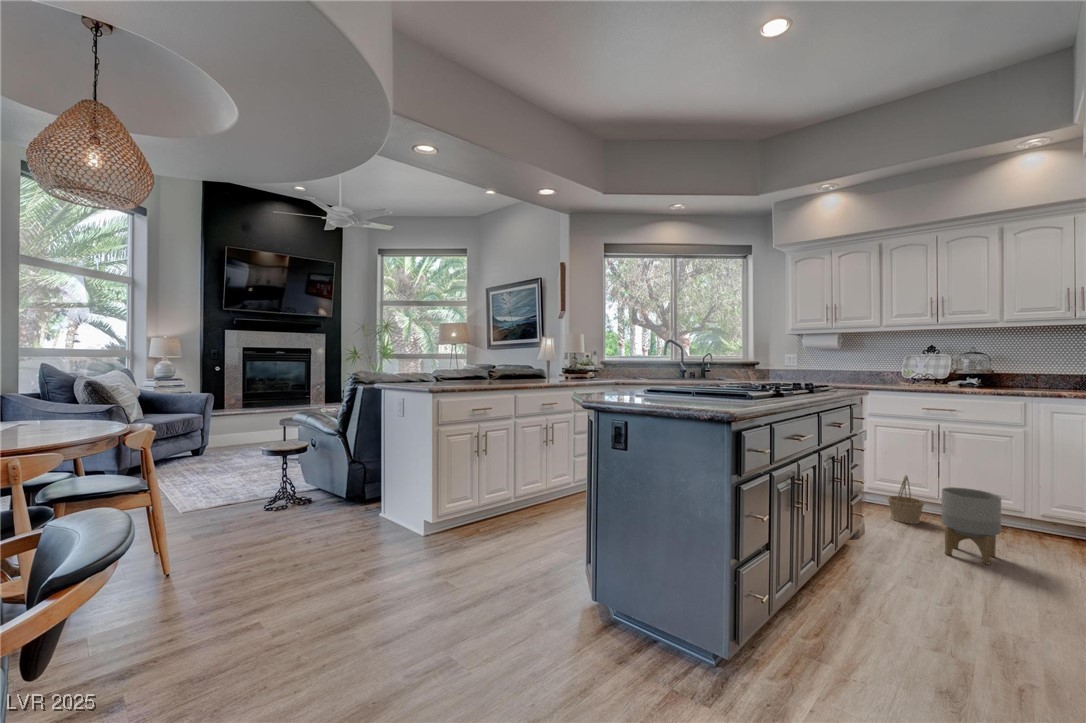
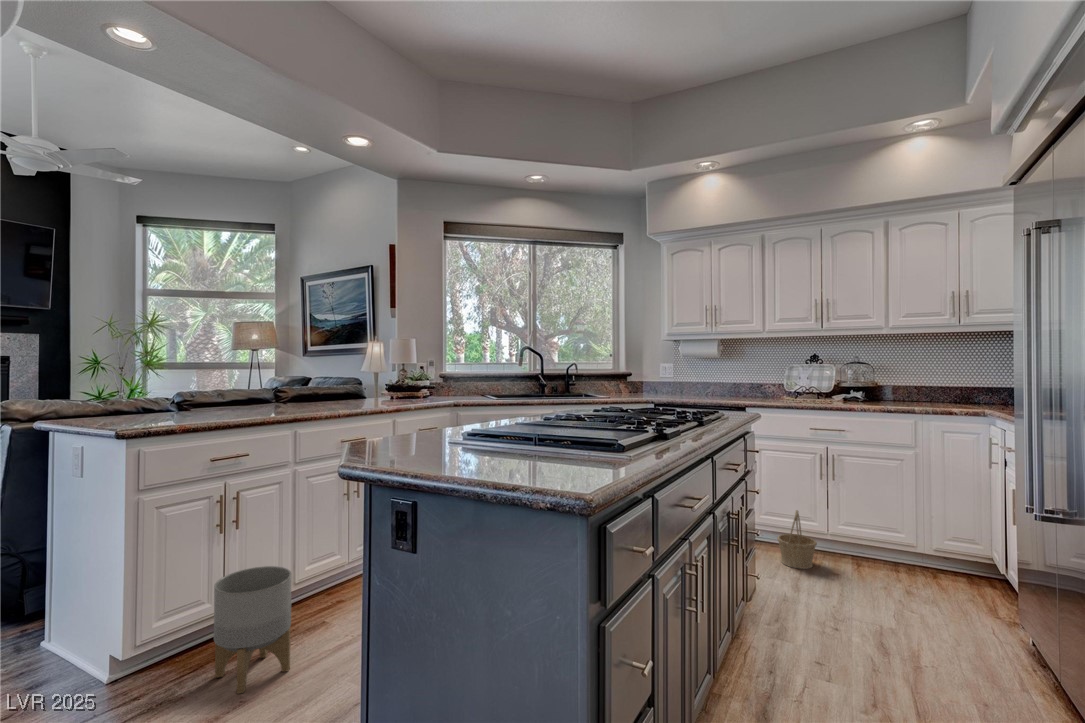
planter: present [941,487,1001,564] -> present [214,566,291,694]

